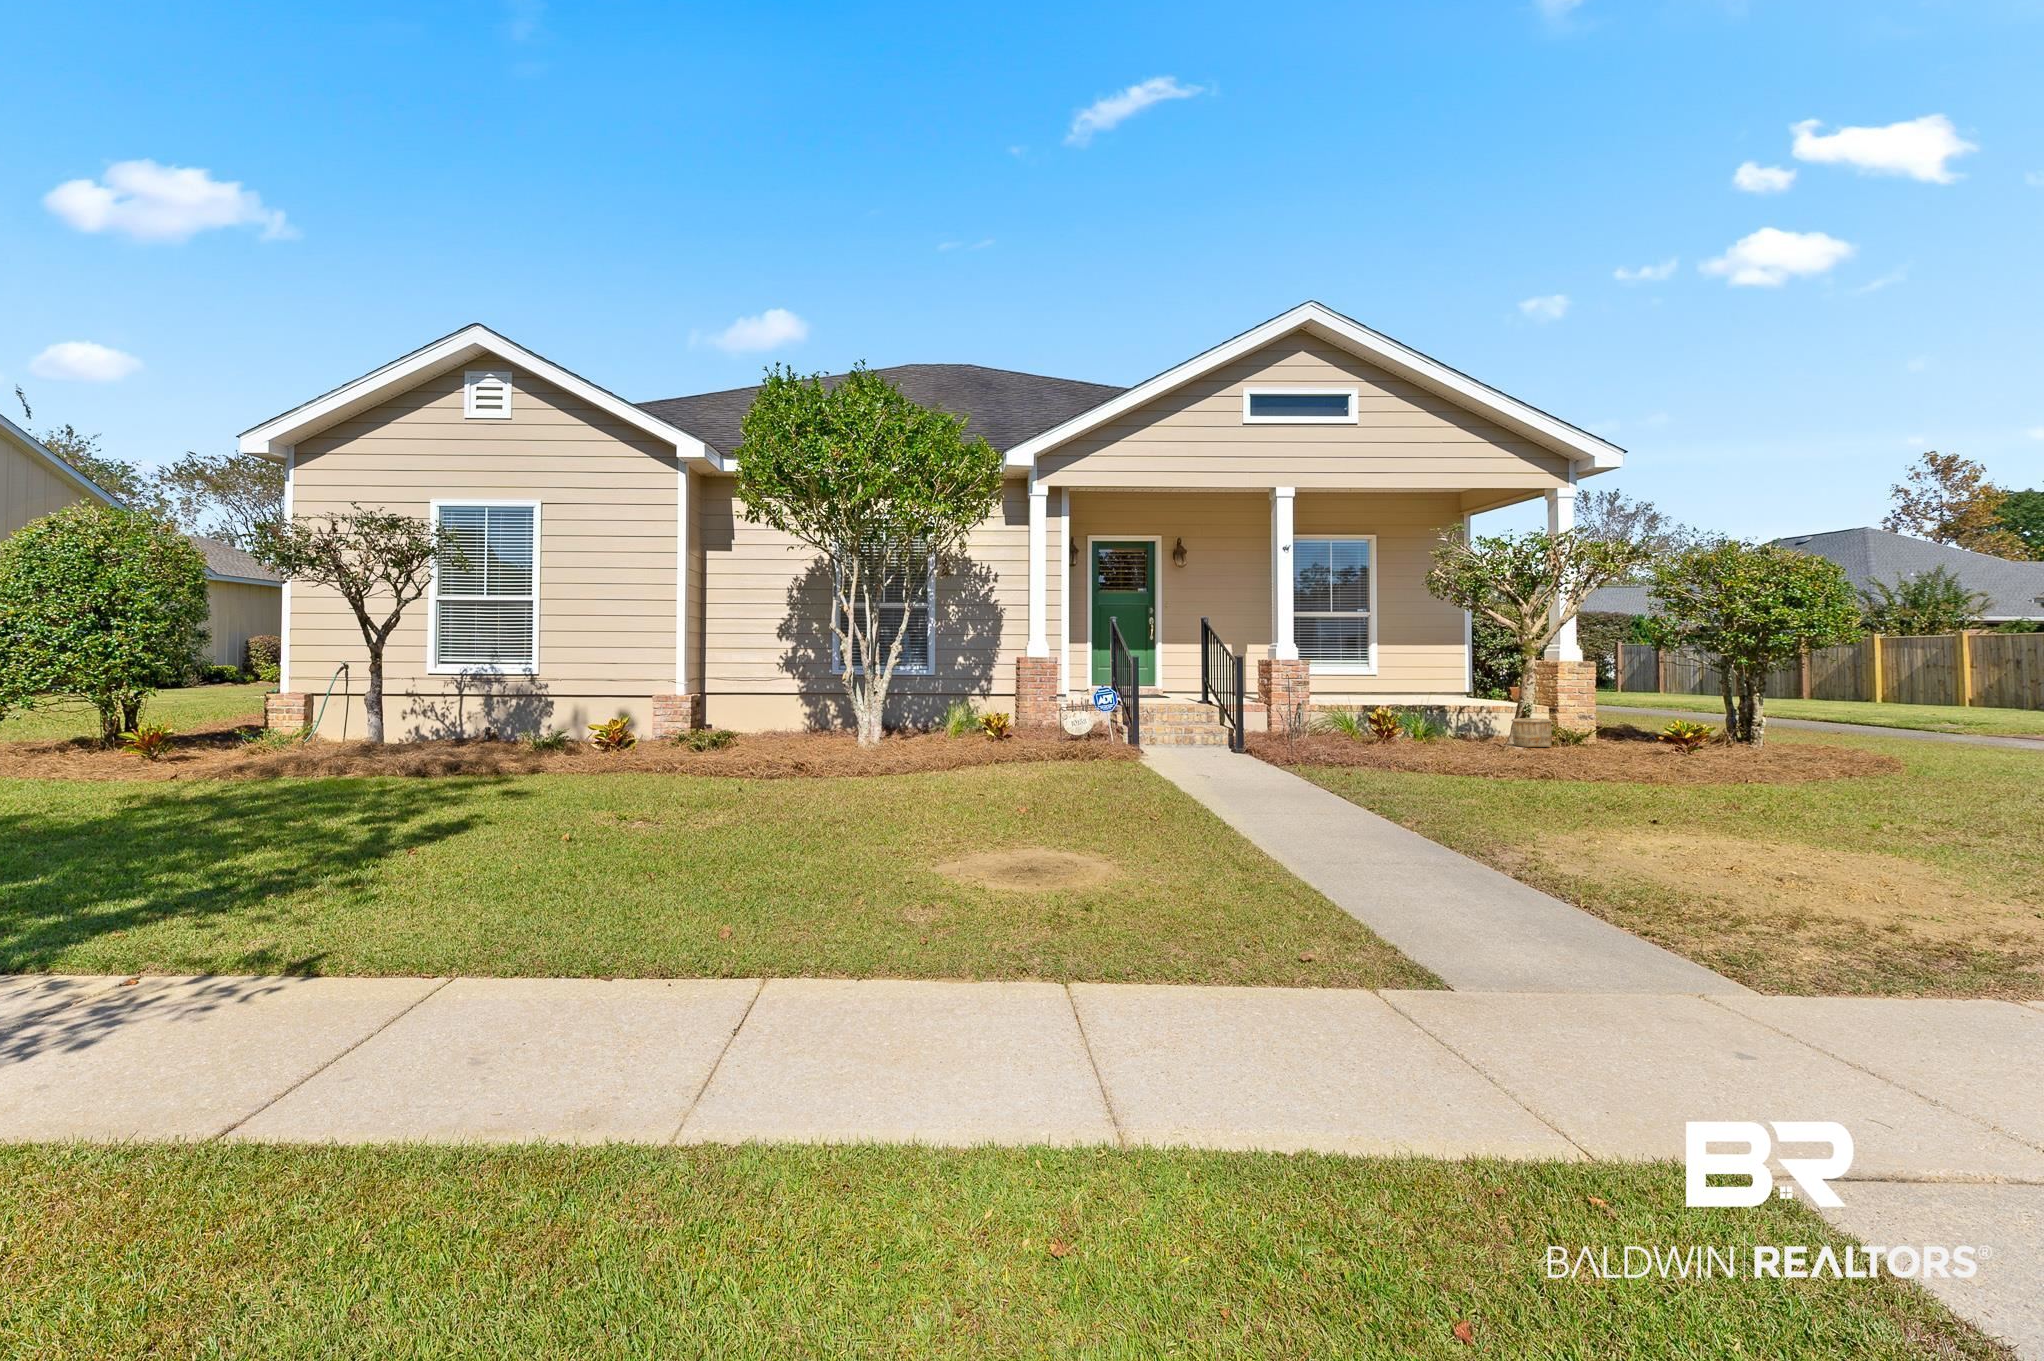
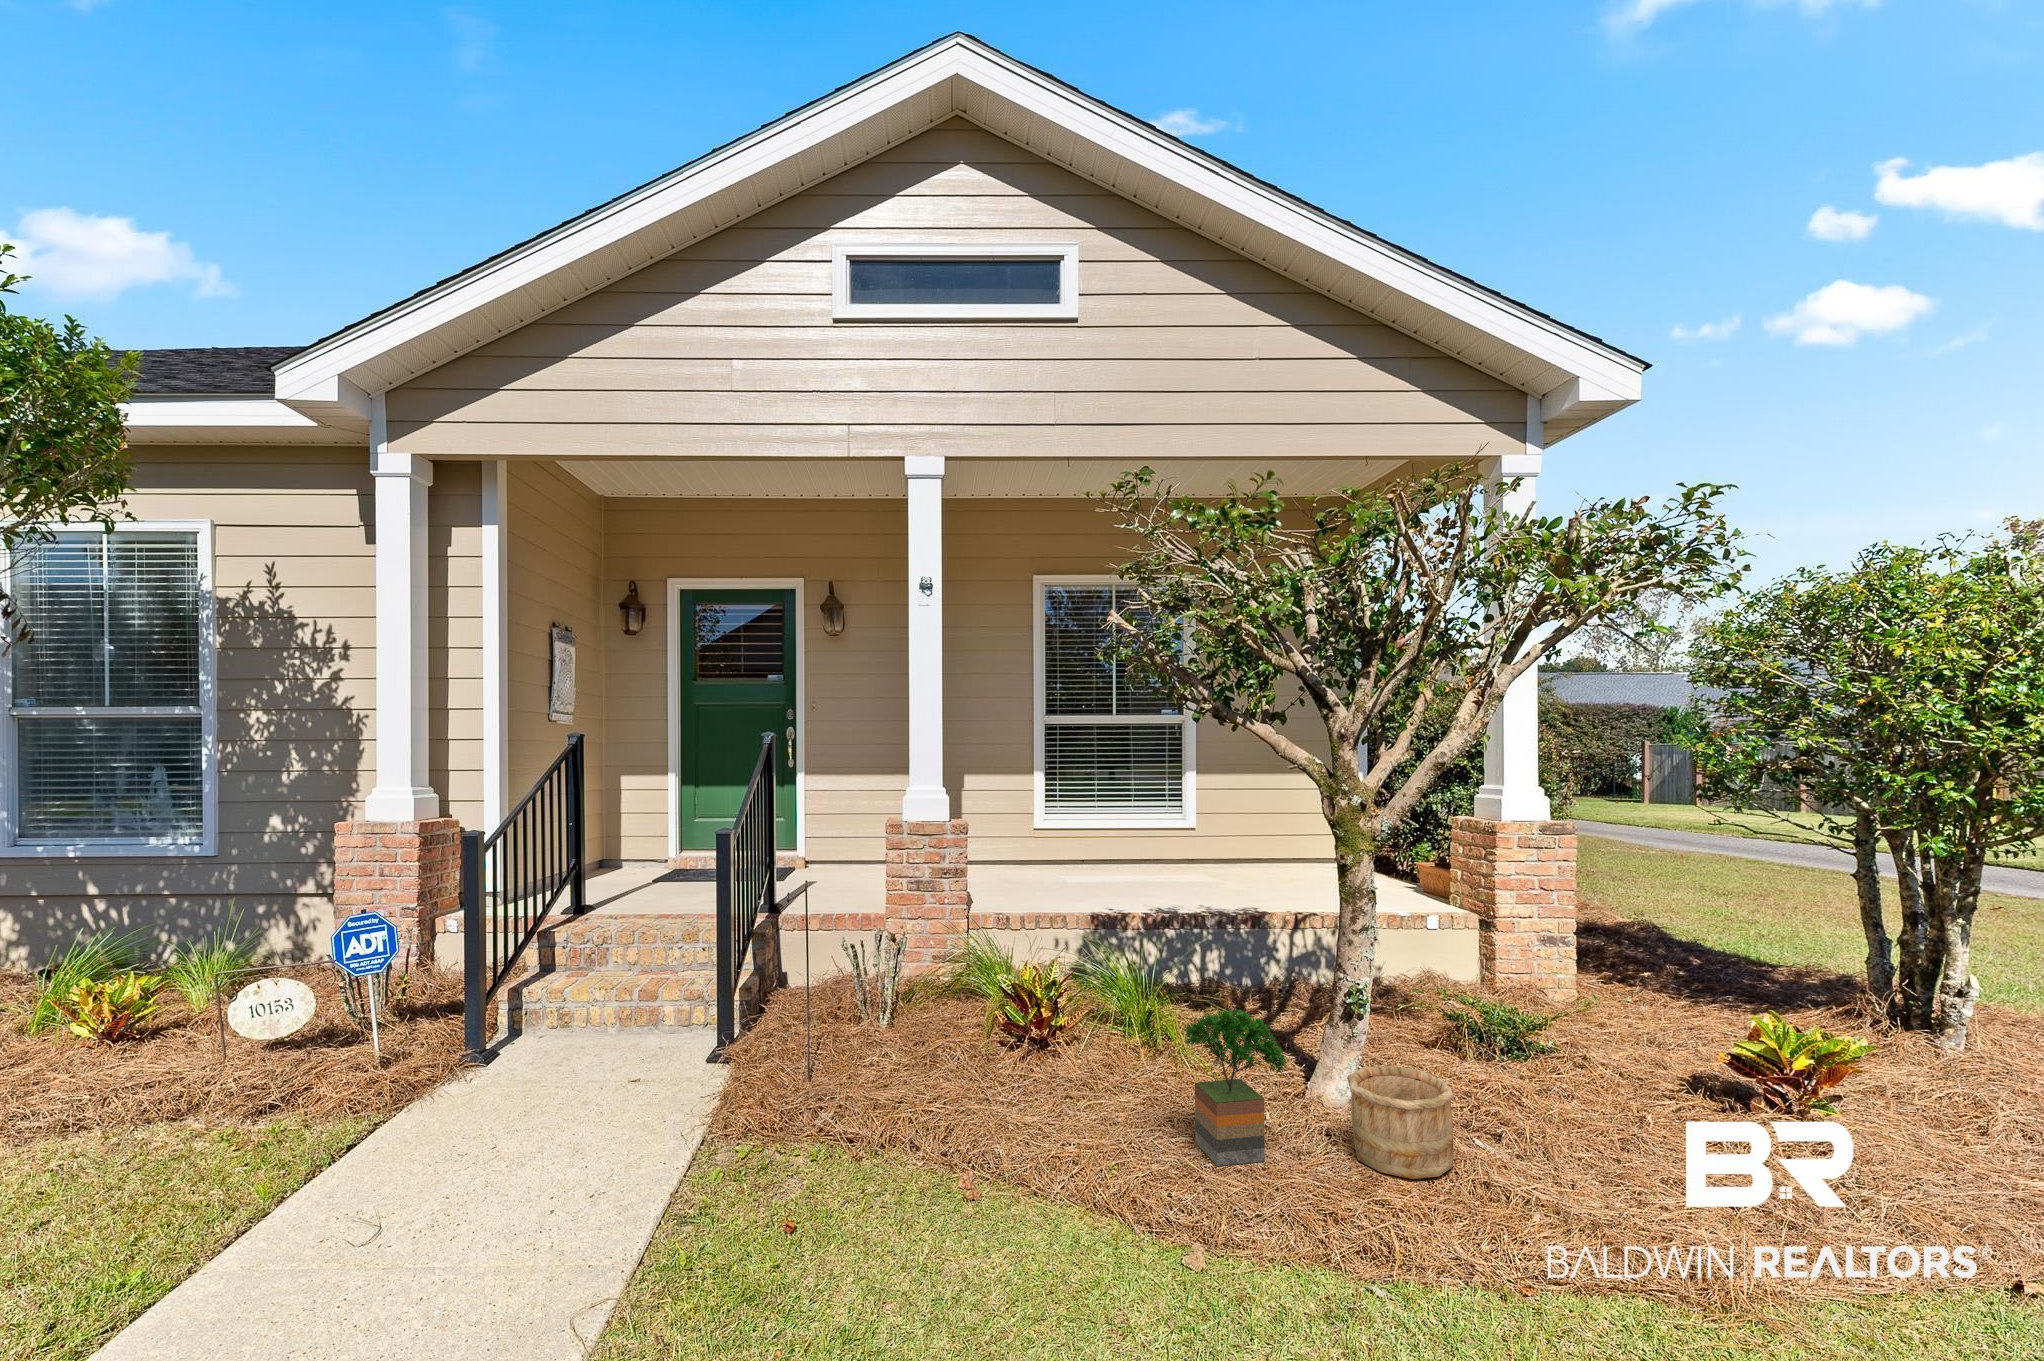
potted tree: none [1449,695,1492,746] -> present [1183,1008,1288,1166]

